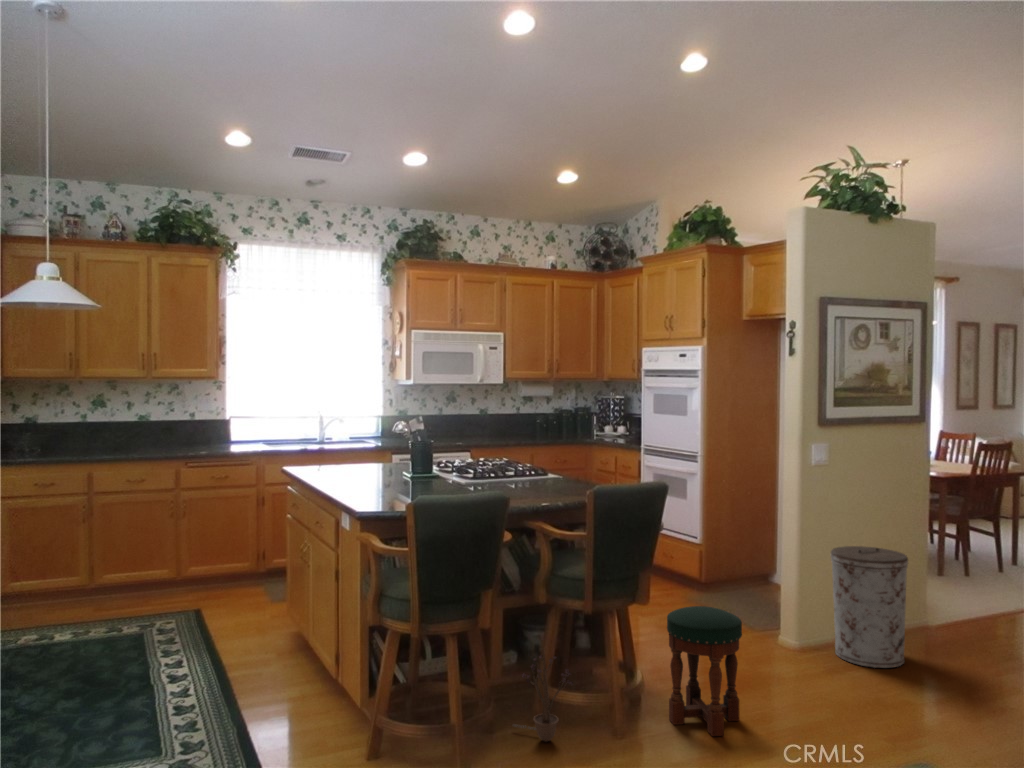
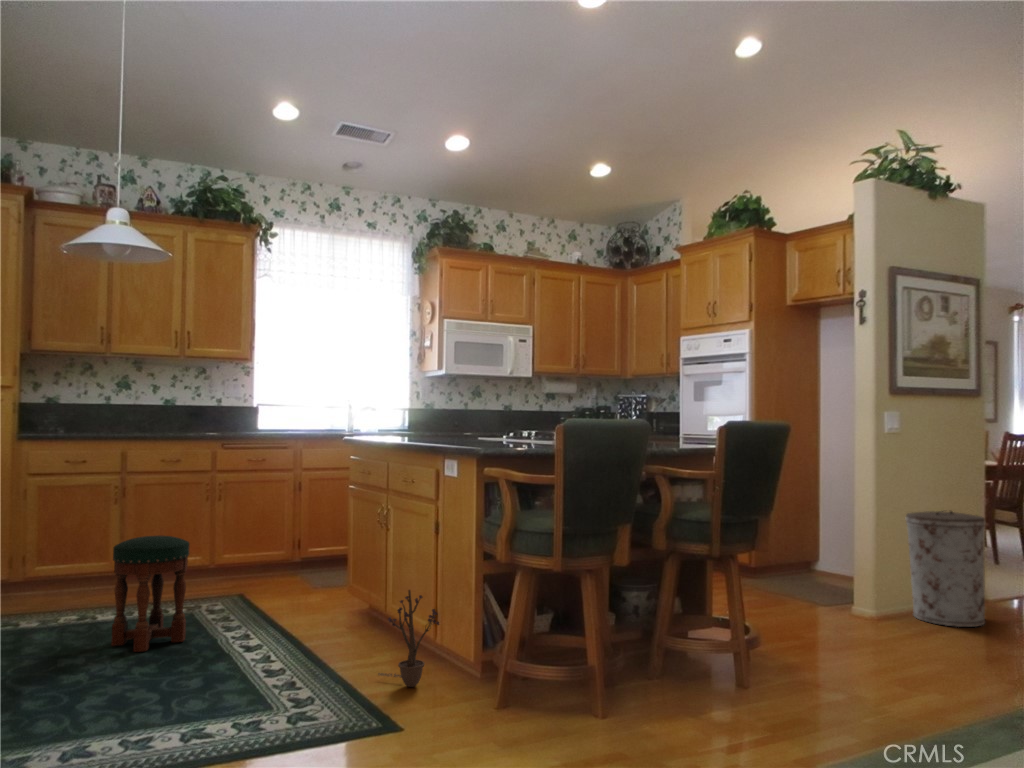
stool: present [667,606,742,736] -> present [112,536,189,652]
decorative plant: present [513,649,573,741] -> present [379,590,439,687]

